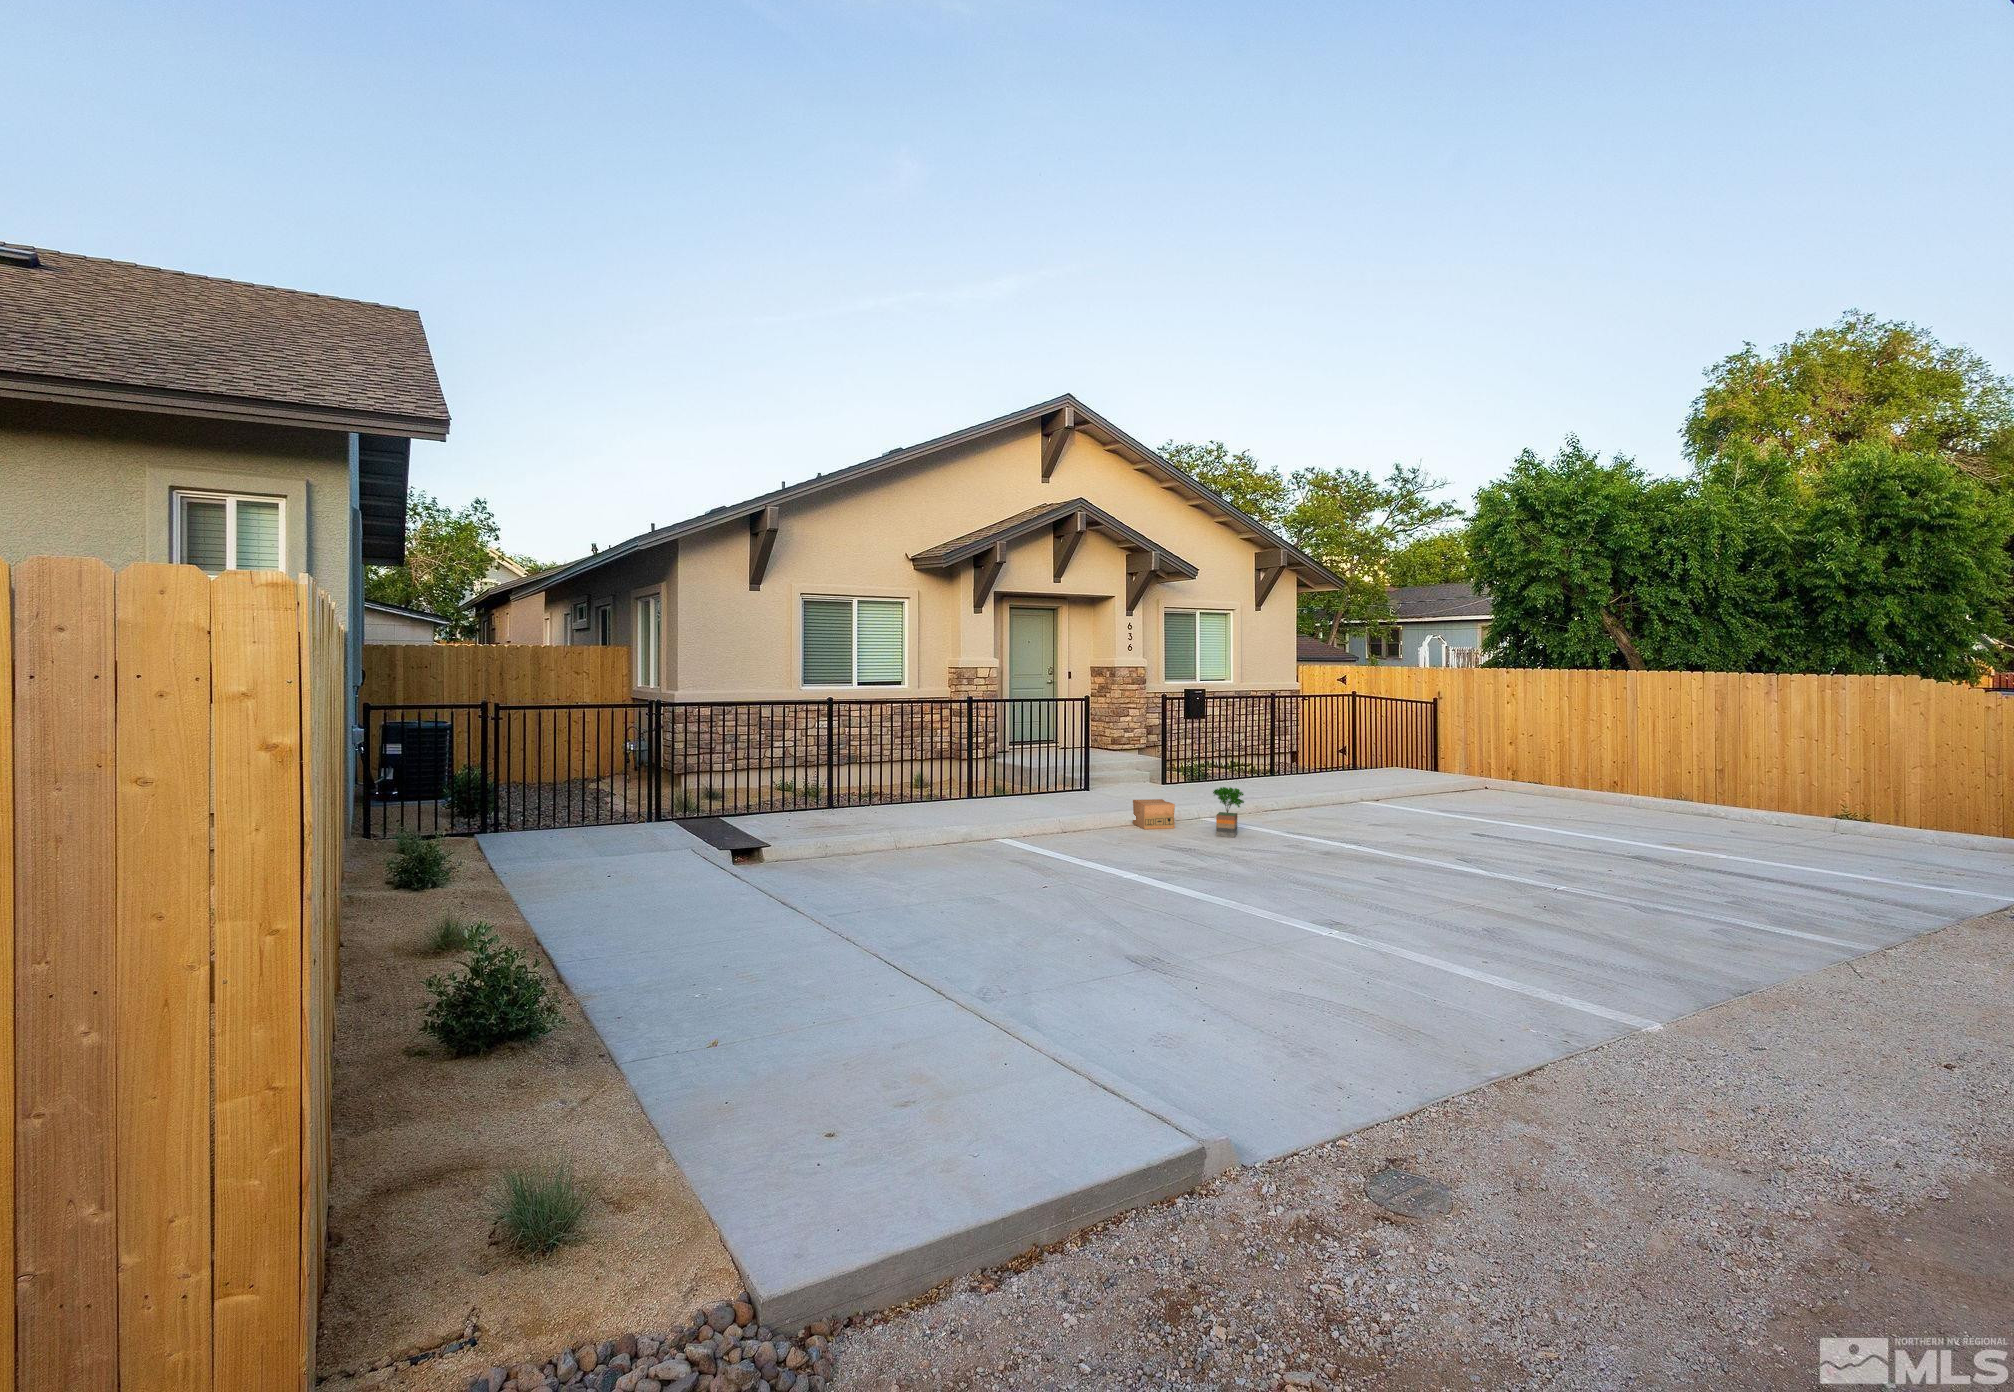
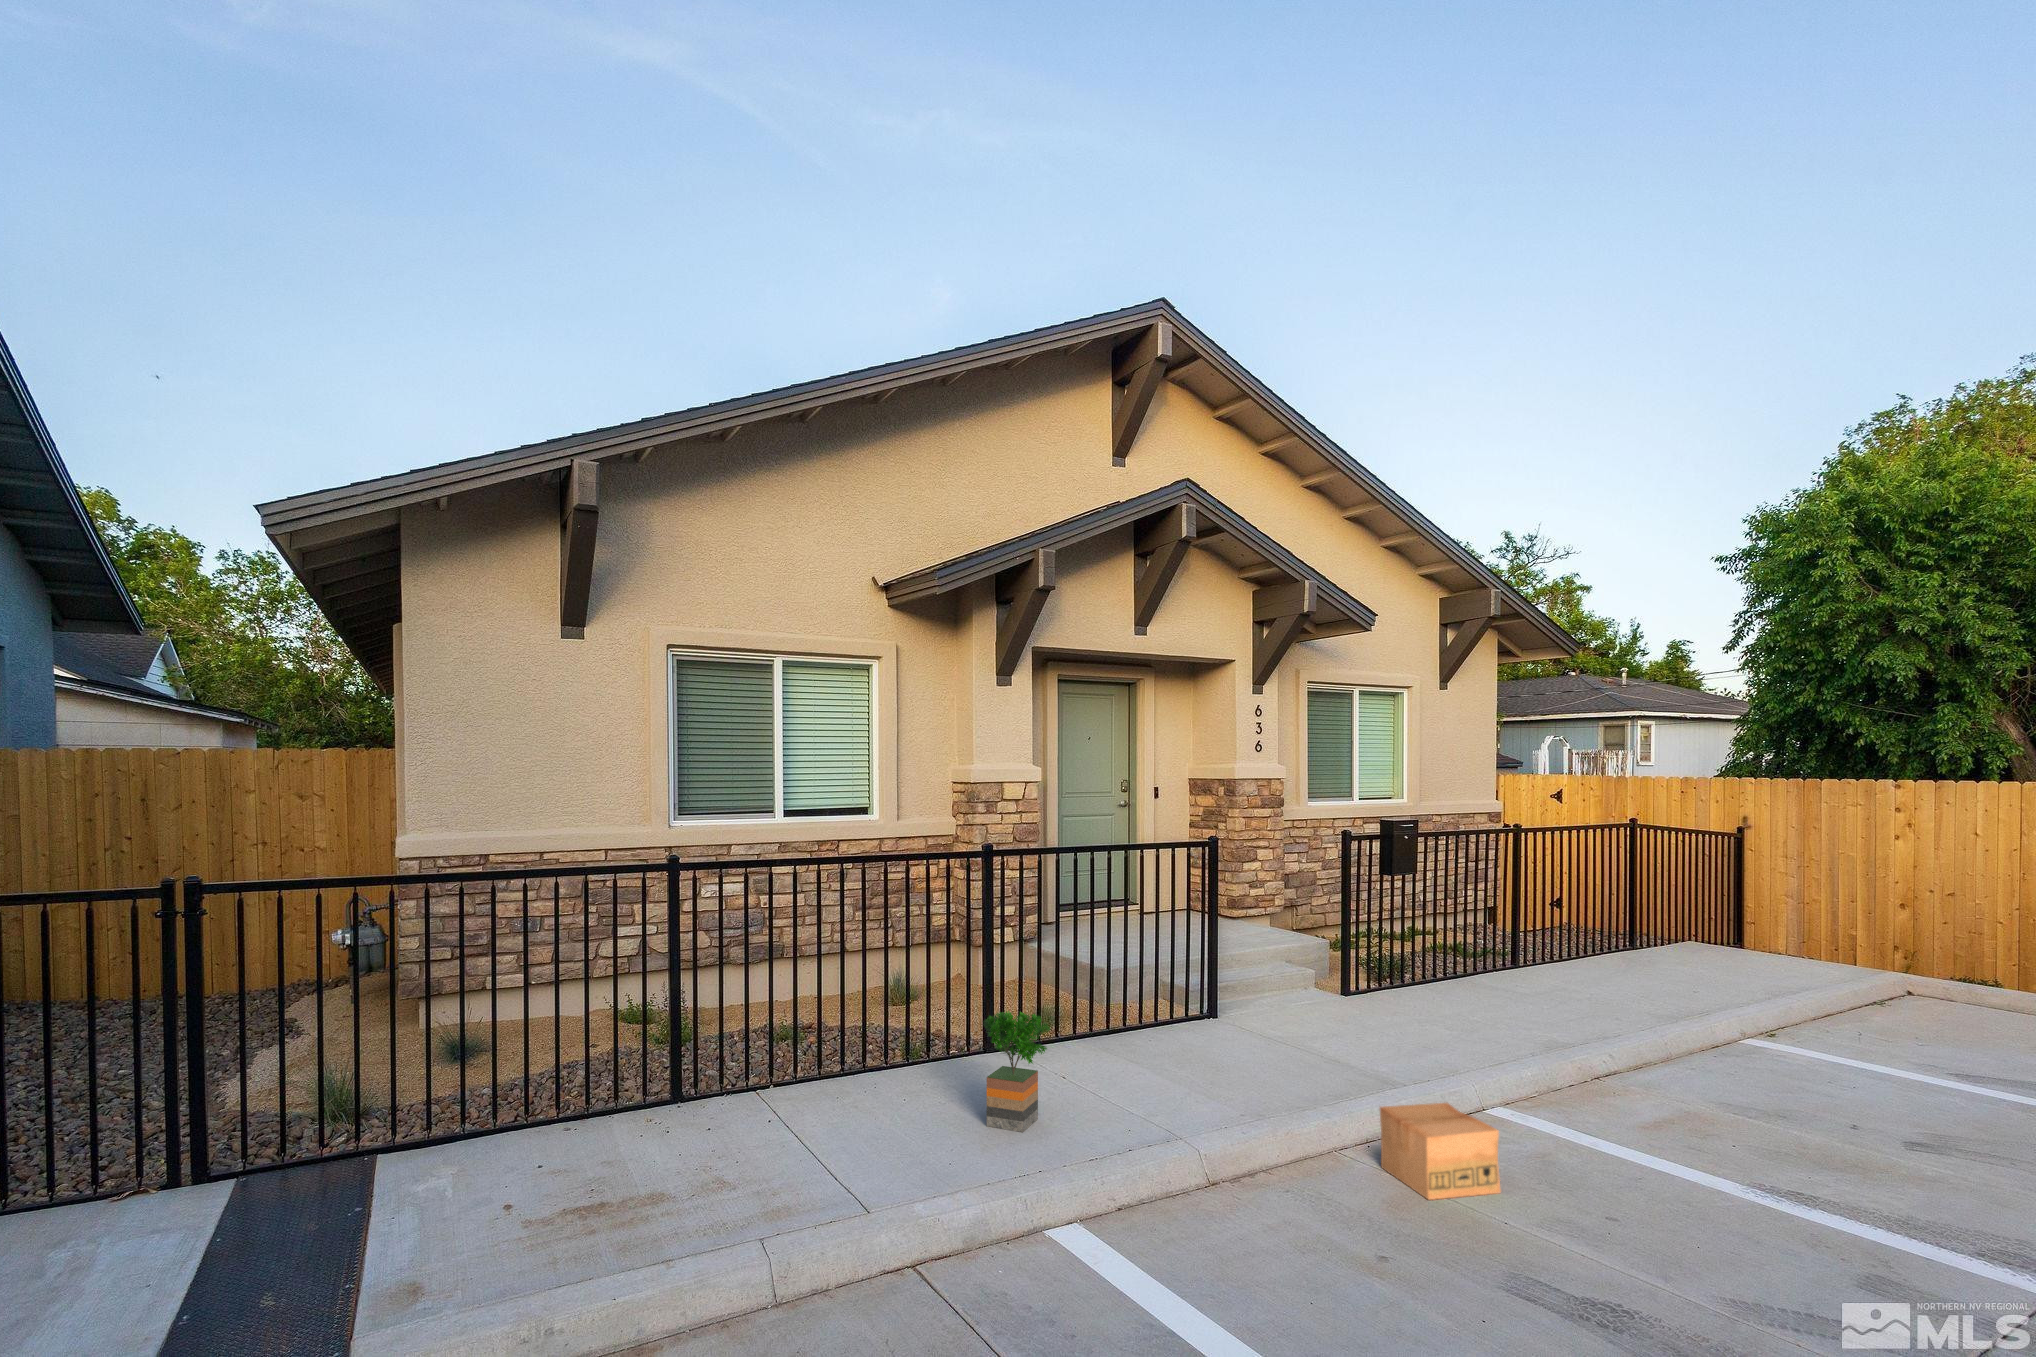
potted tree: present [1213,787,1244,838] -> present [985,1011,1050,1132]

